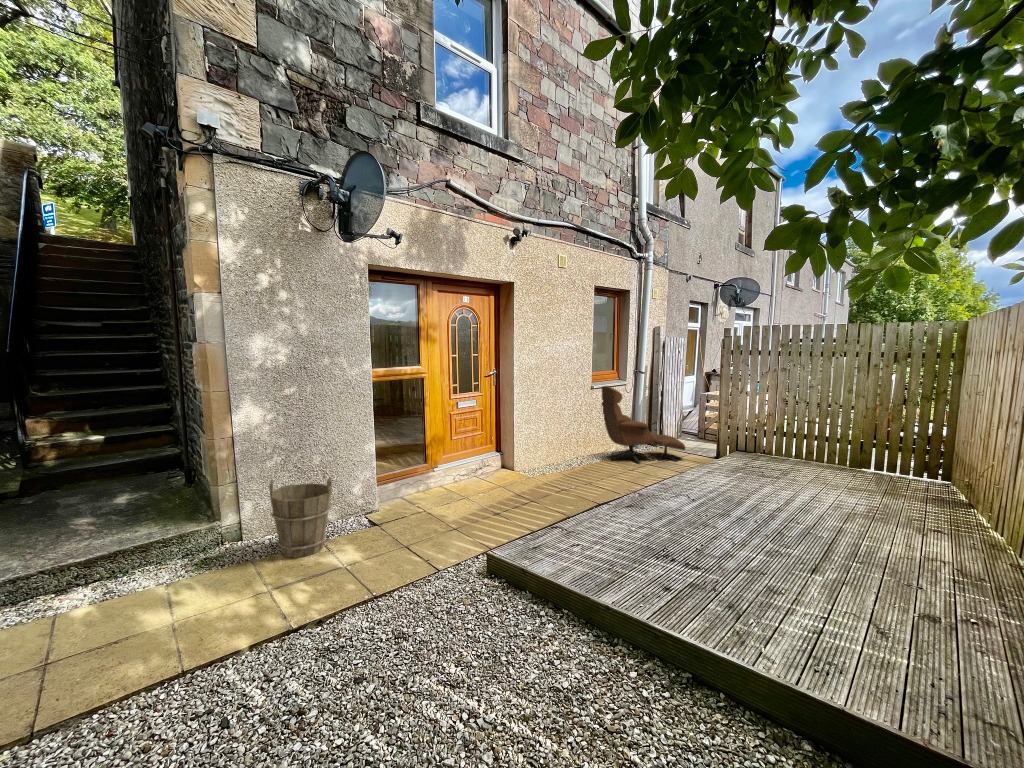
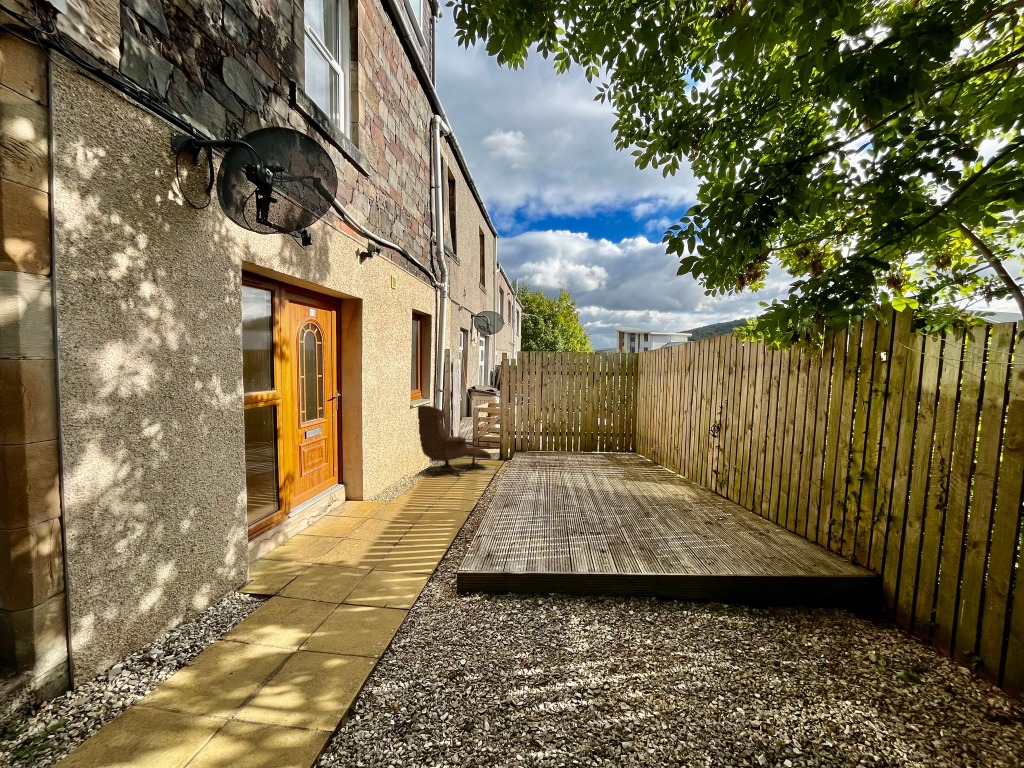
bucket: present [270,477,332,558] -> none [138,544,240,677]

